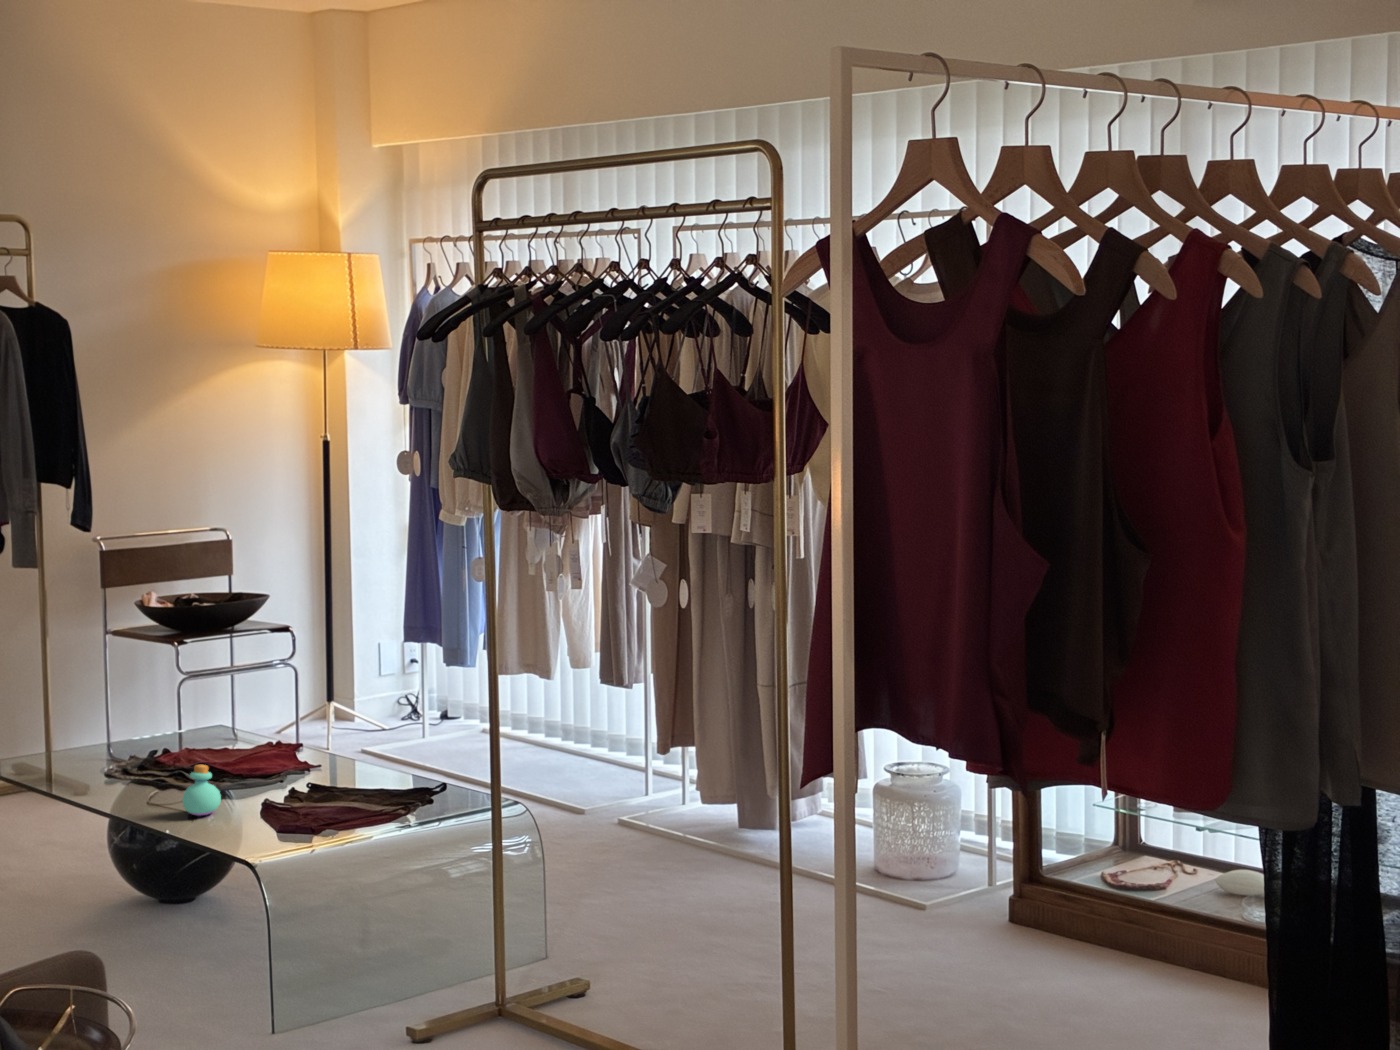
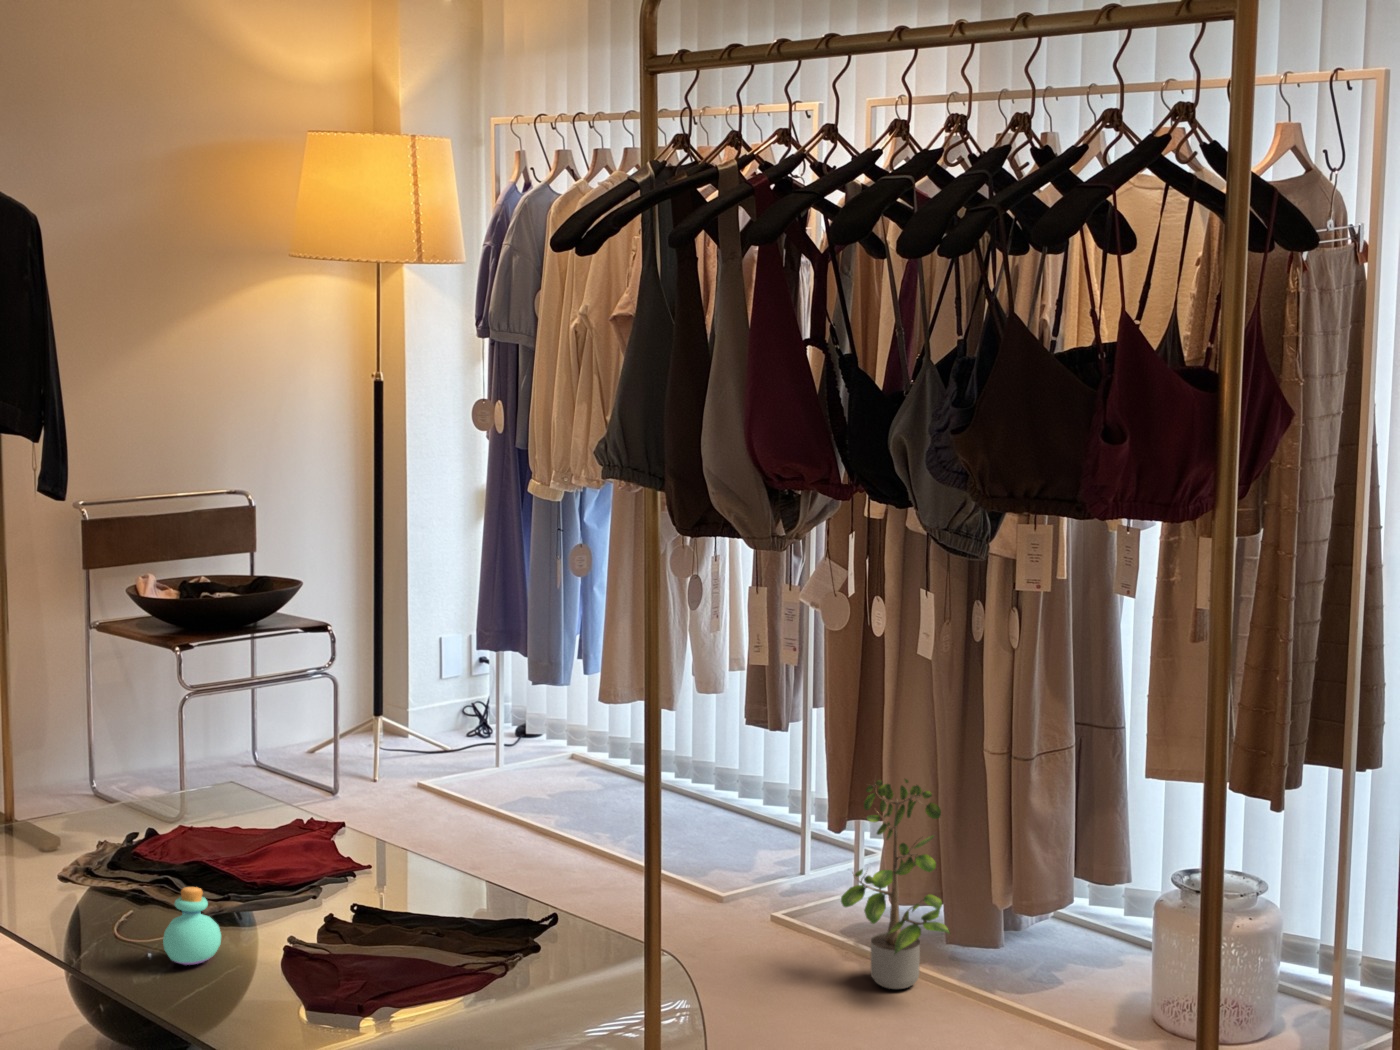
potted plant: none [658,705,732,857] -> present [841,779,951,989]

